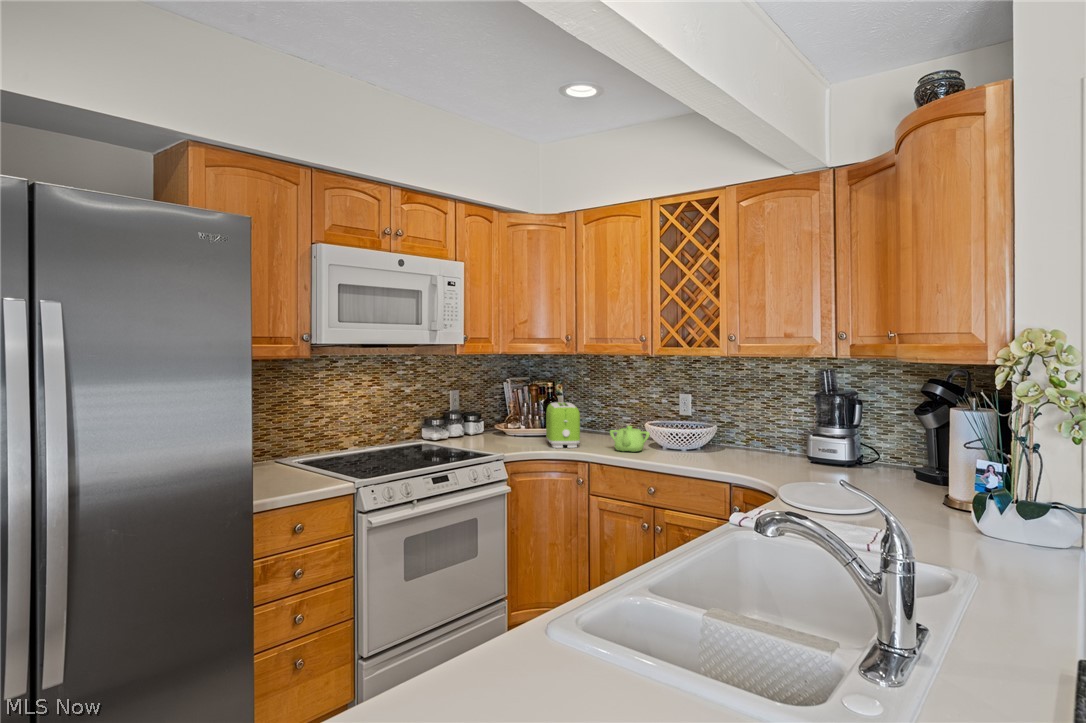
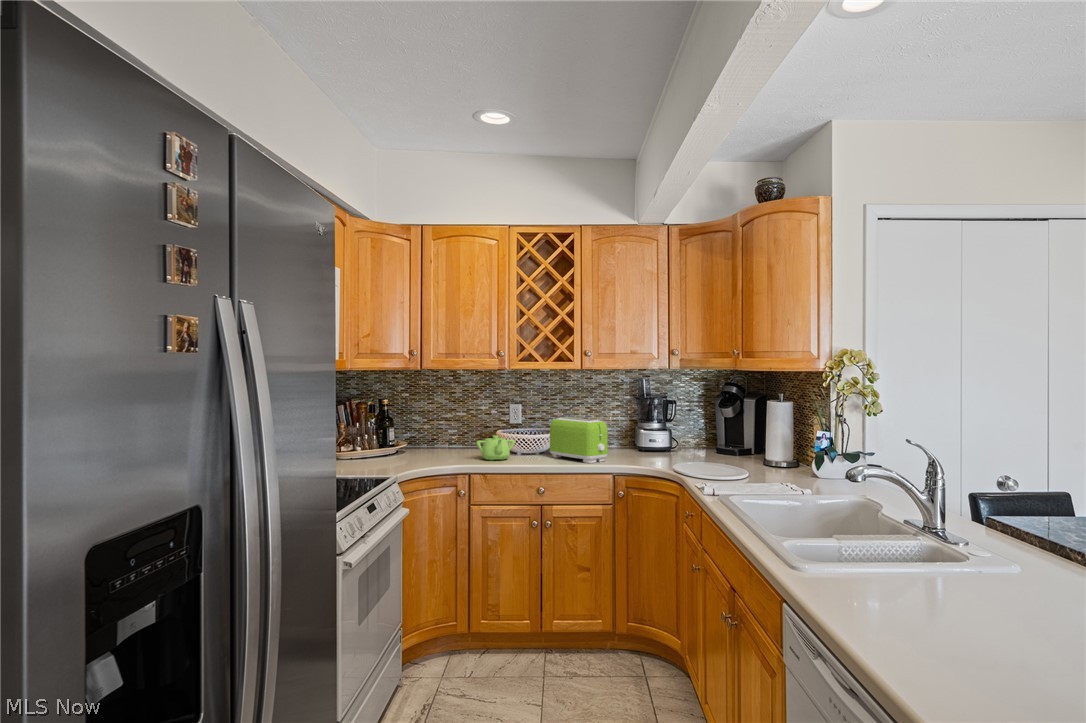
toaster: present [546,402,580,448] -> present [550,418,608,463]

